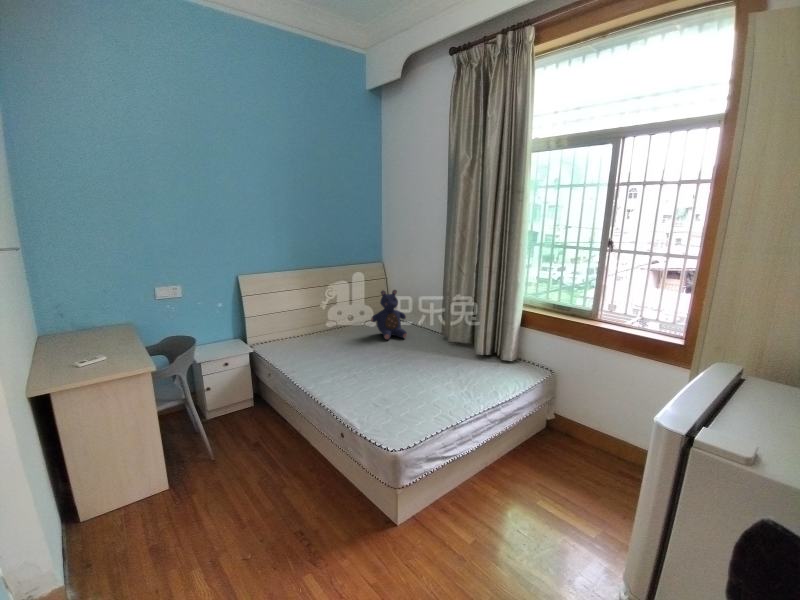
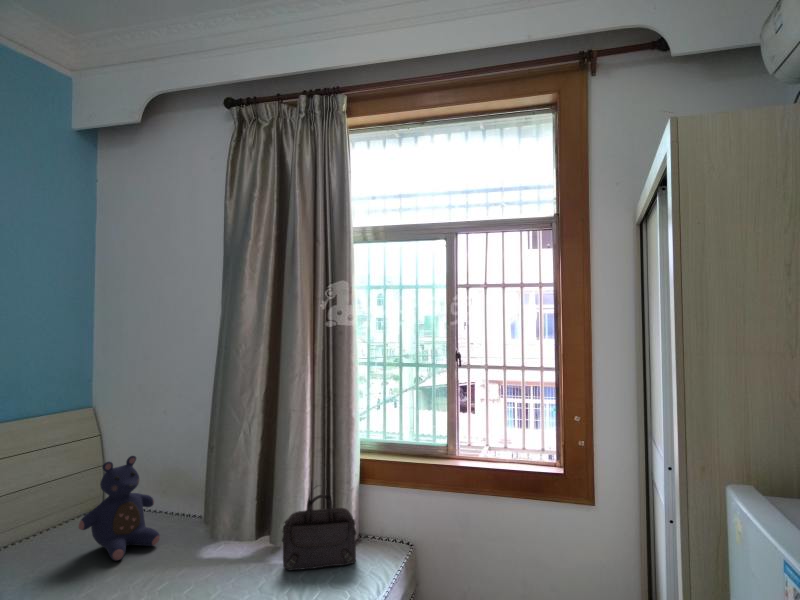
handbag: none [464,318,510,369] -> present [282,487,356,570]

